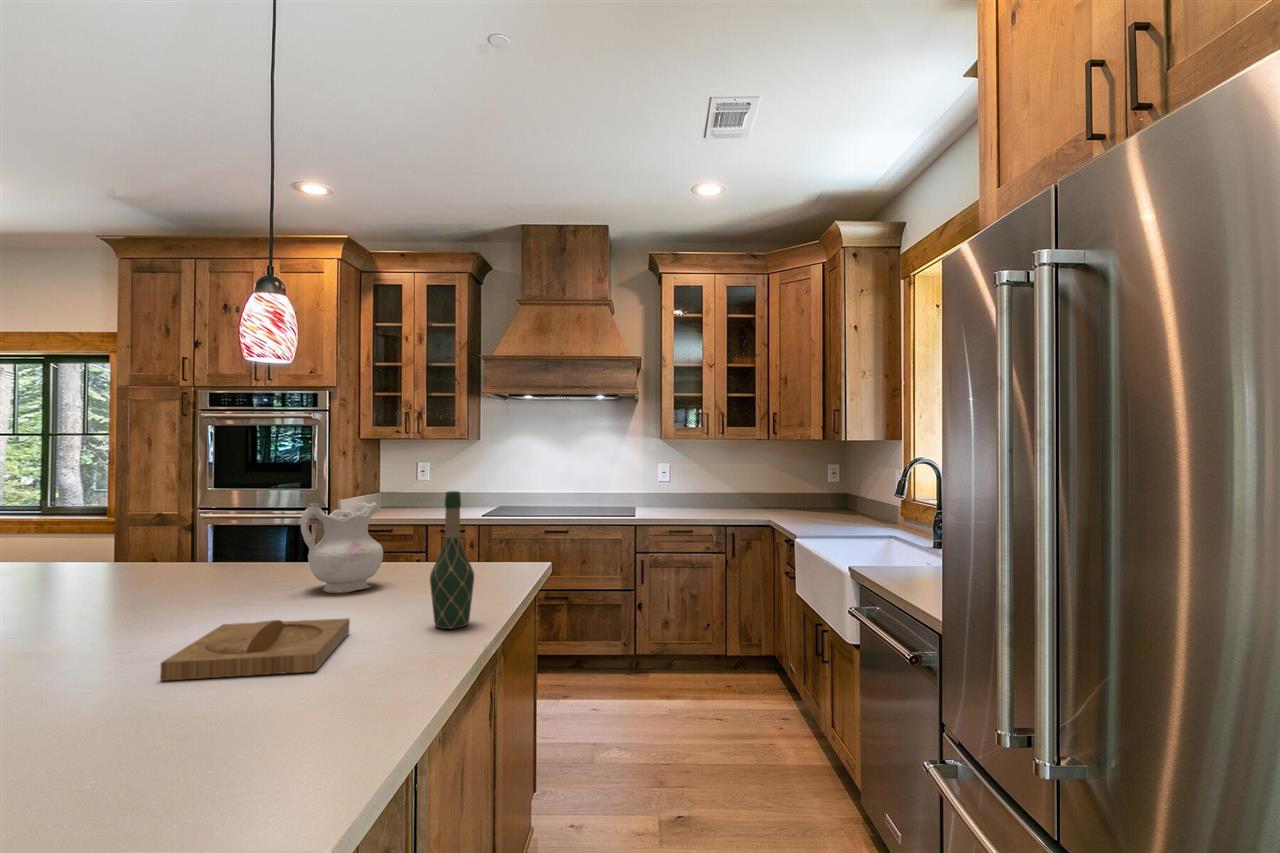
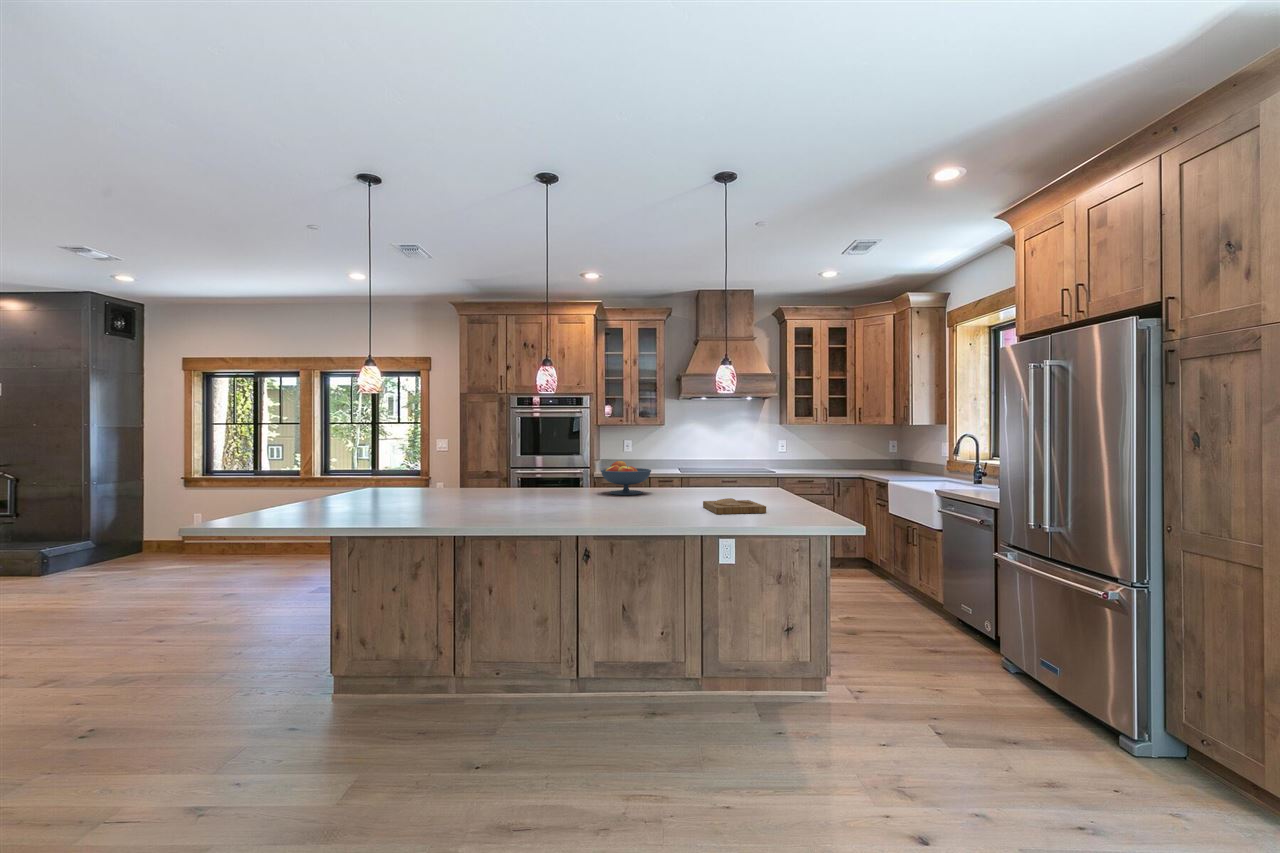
wine bottle: present [430,491,474,629] -> none [776,448,794,505]
ceramic pitcher: present [301,502,383,593] -> none [687,456,720,497]
fruit bowl: none [140,509,267,586] -> present [601,461,651,495]

